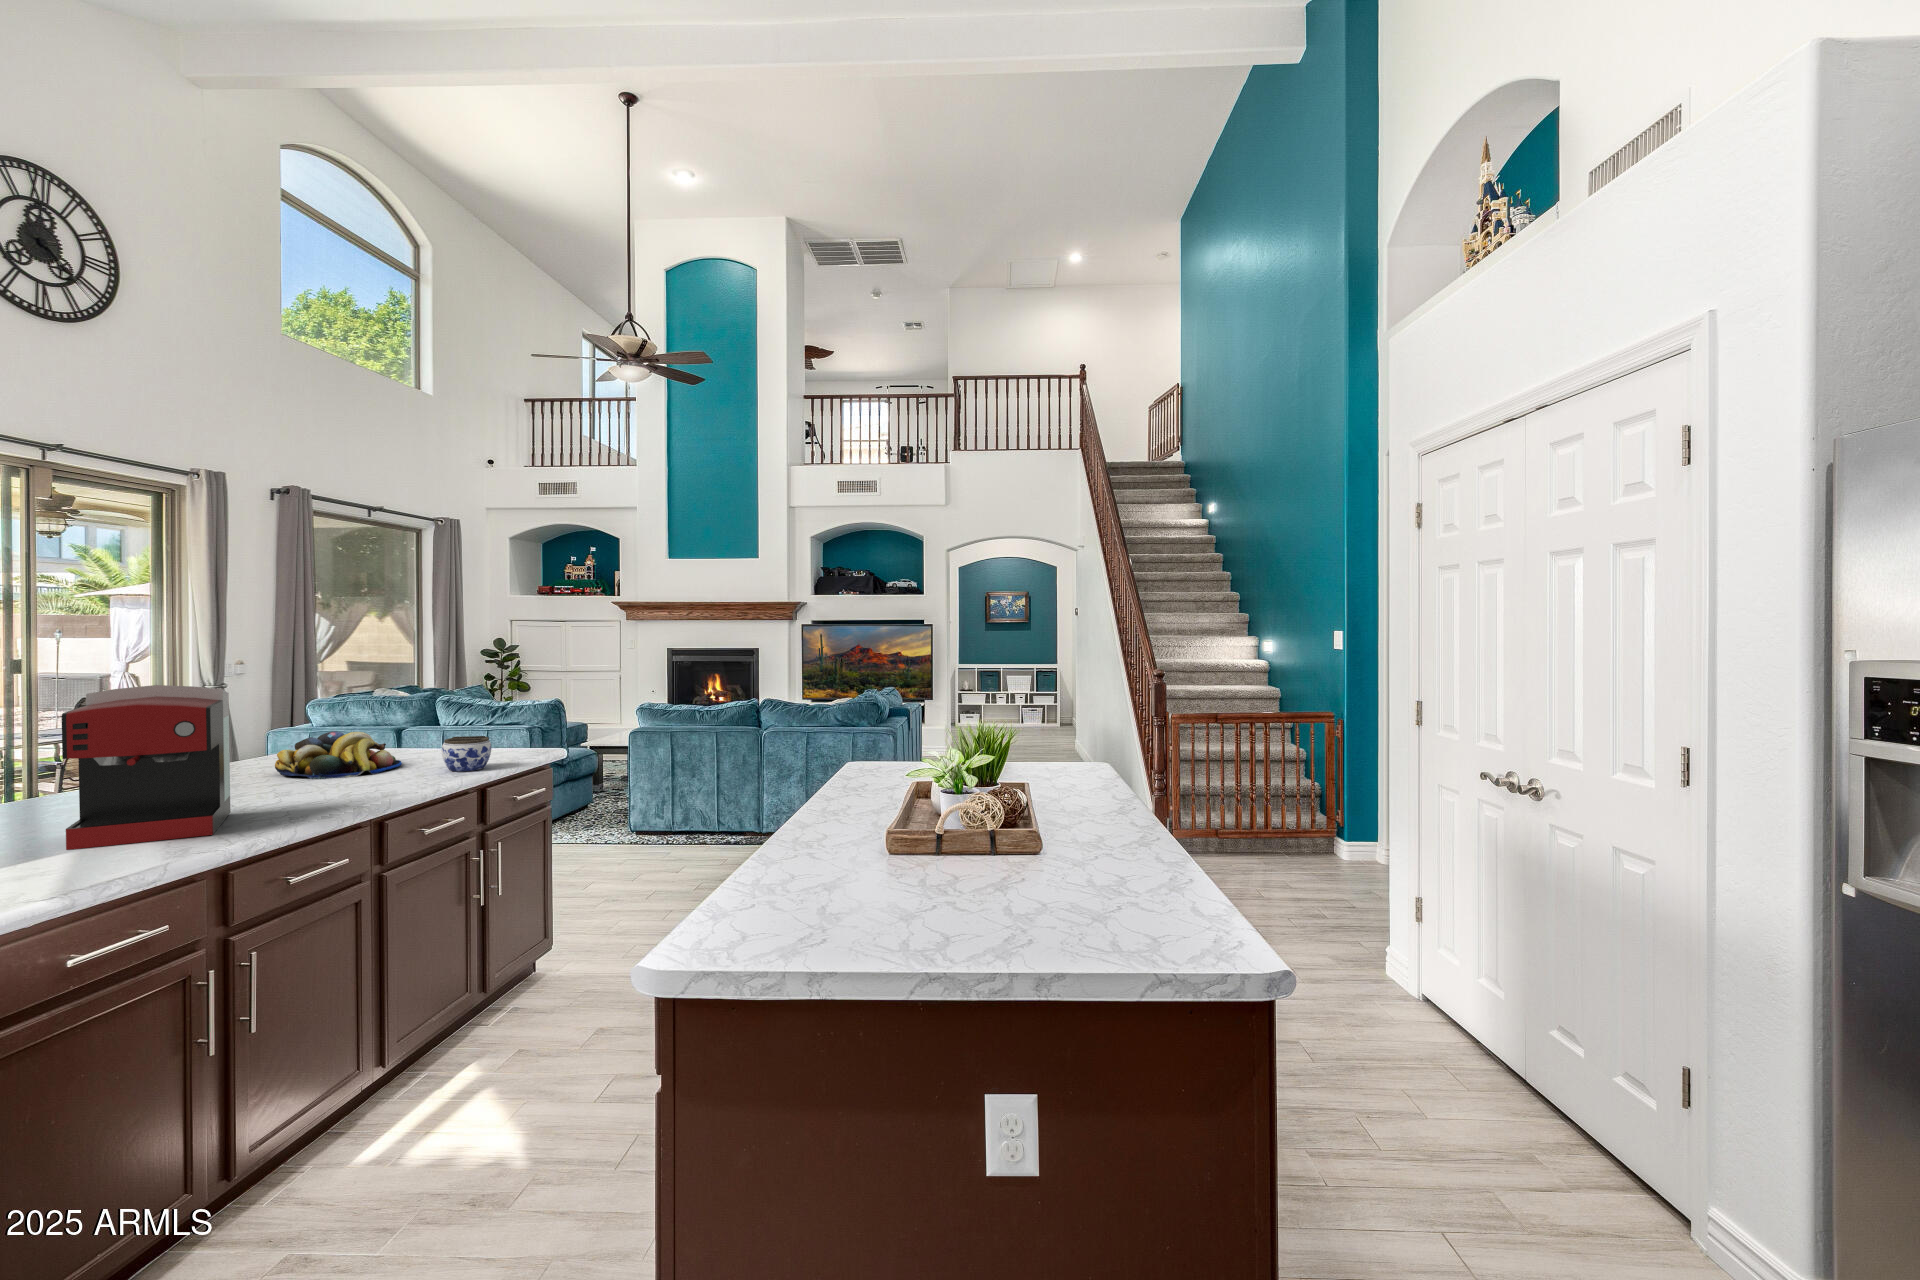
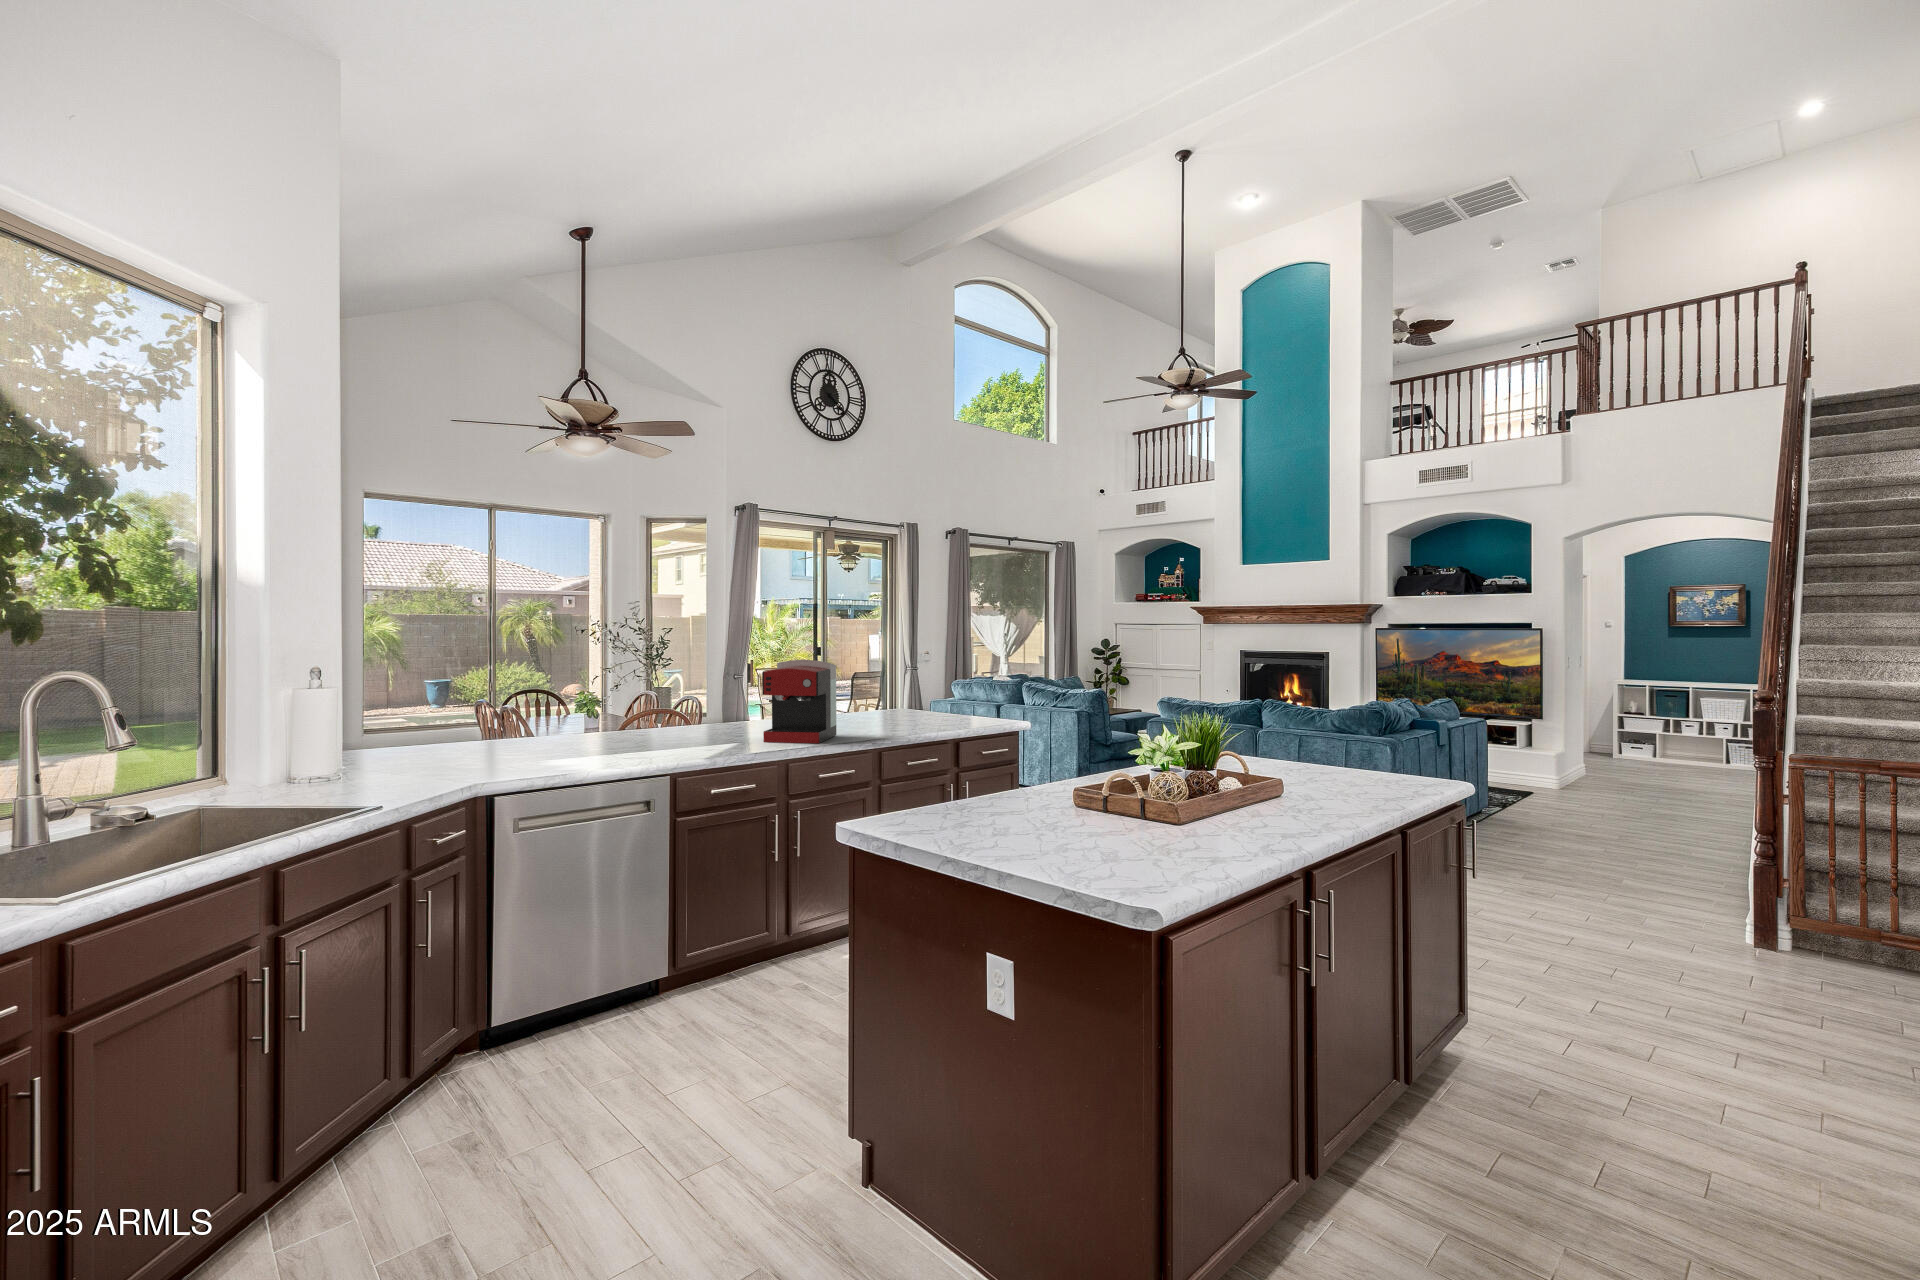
fruit bowl: present [275,731,402,780] -> none [878,697,945,726]
jar: present [442,736,491,772] -> none [959,704,989,729]

